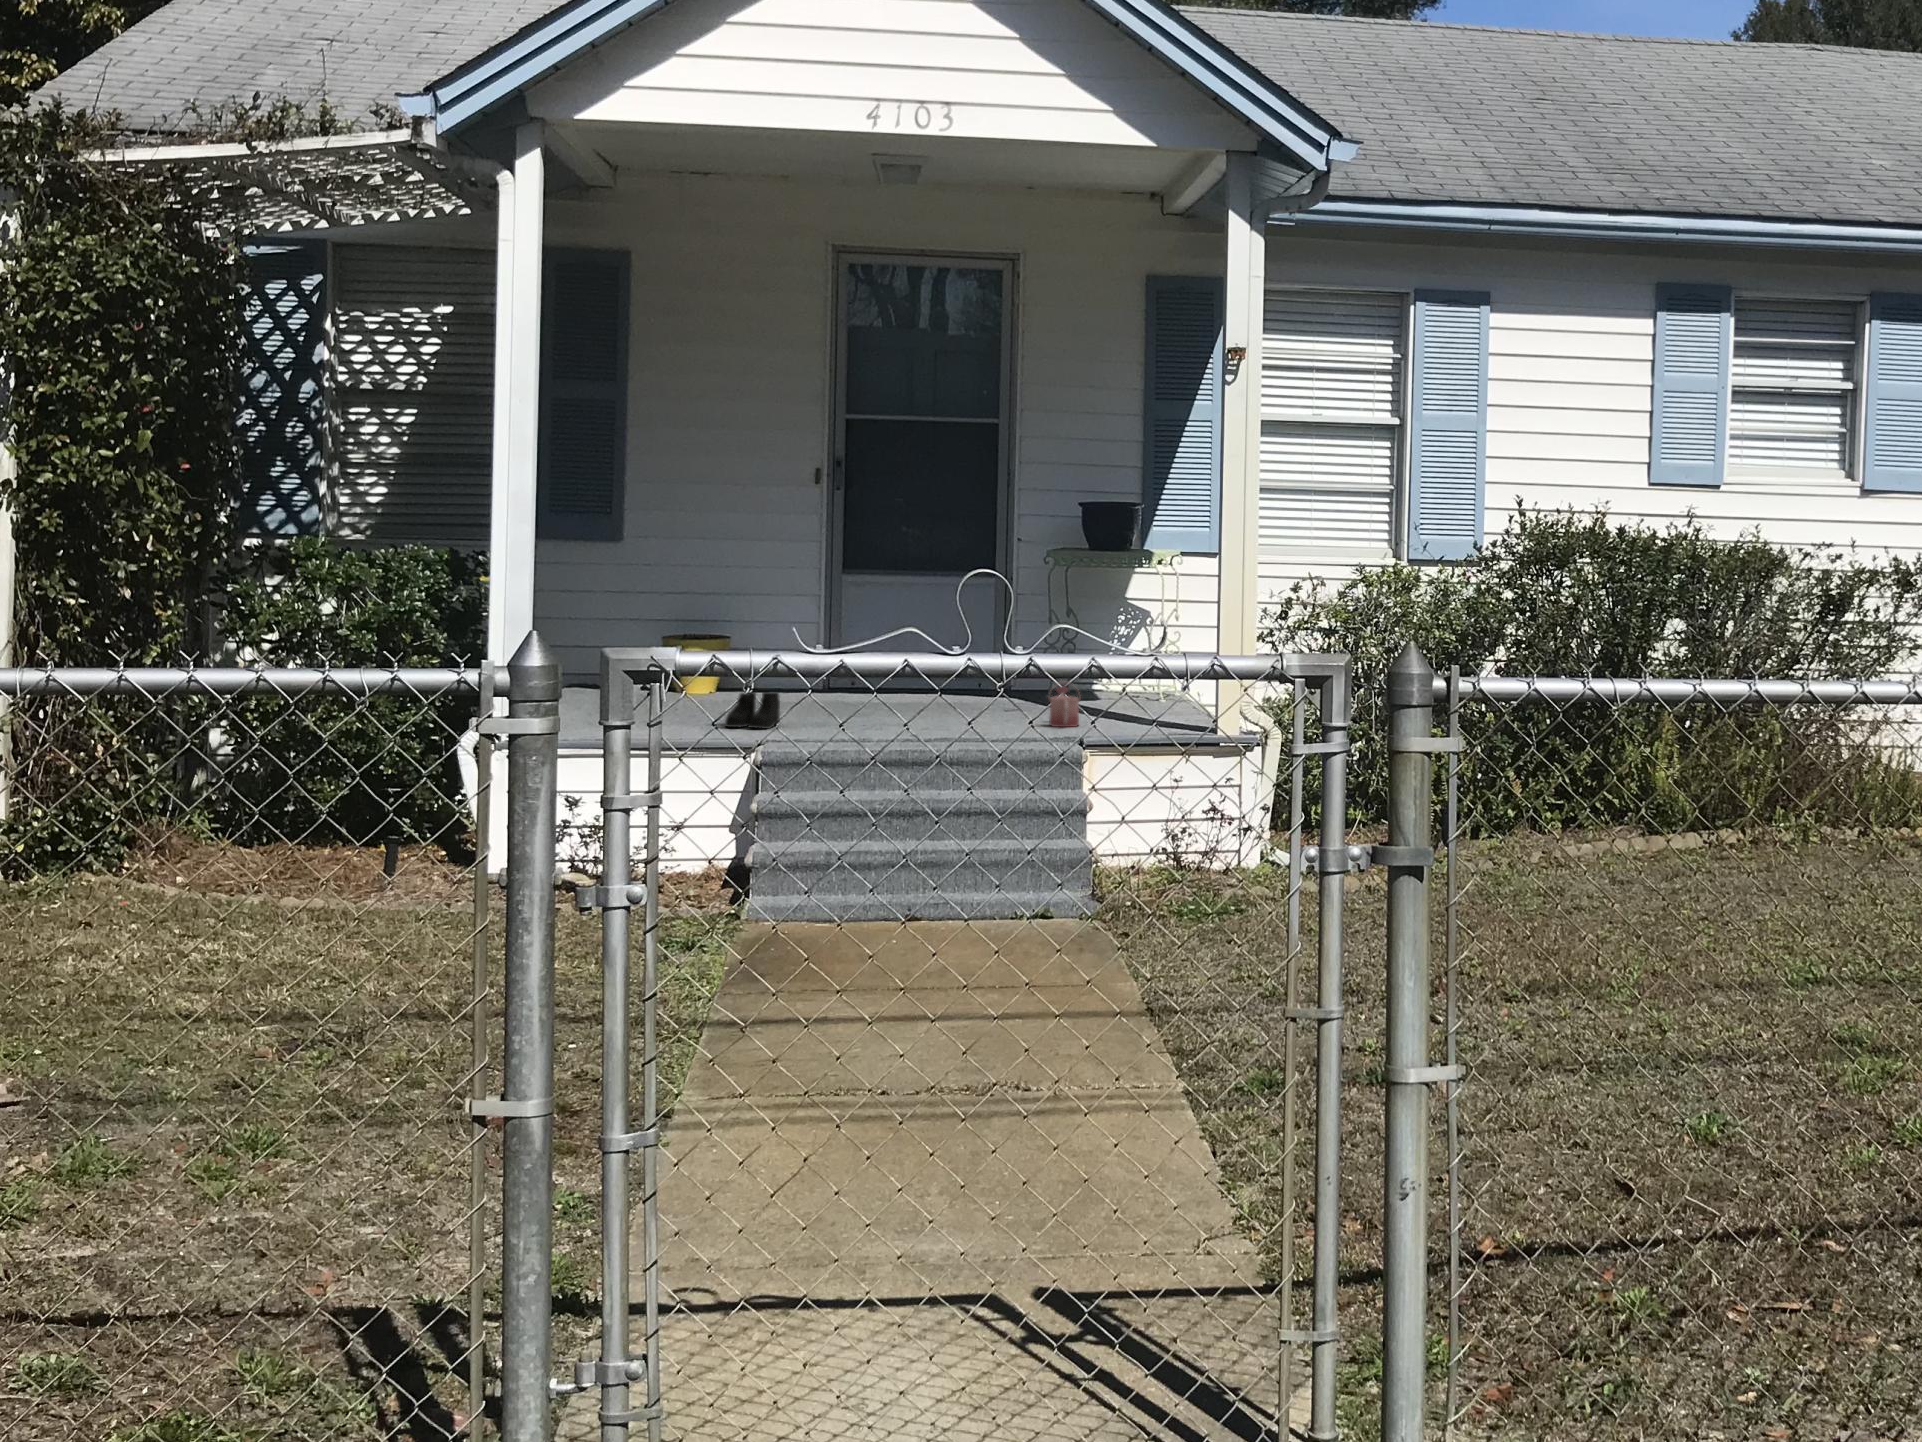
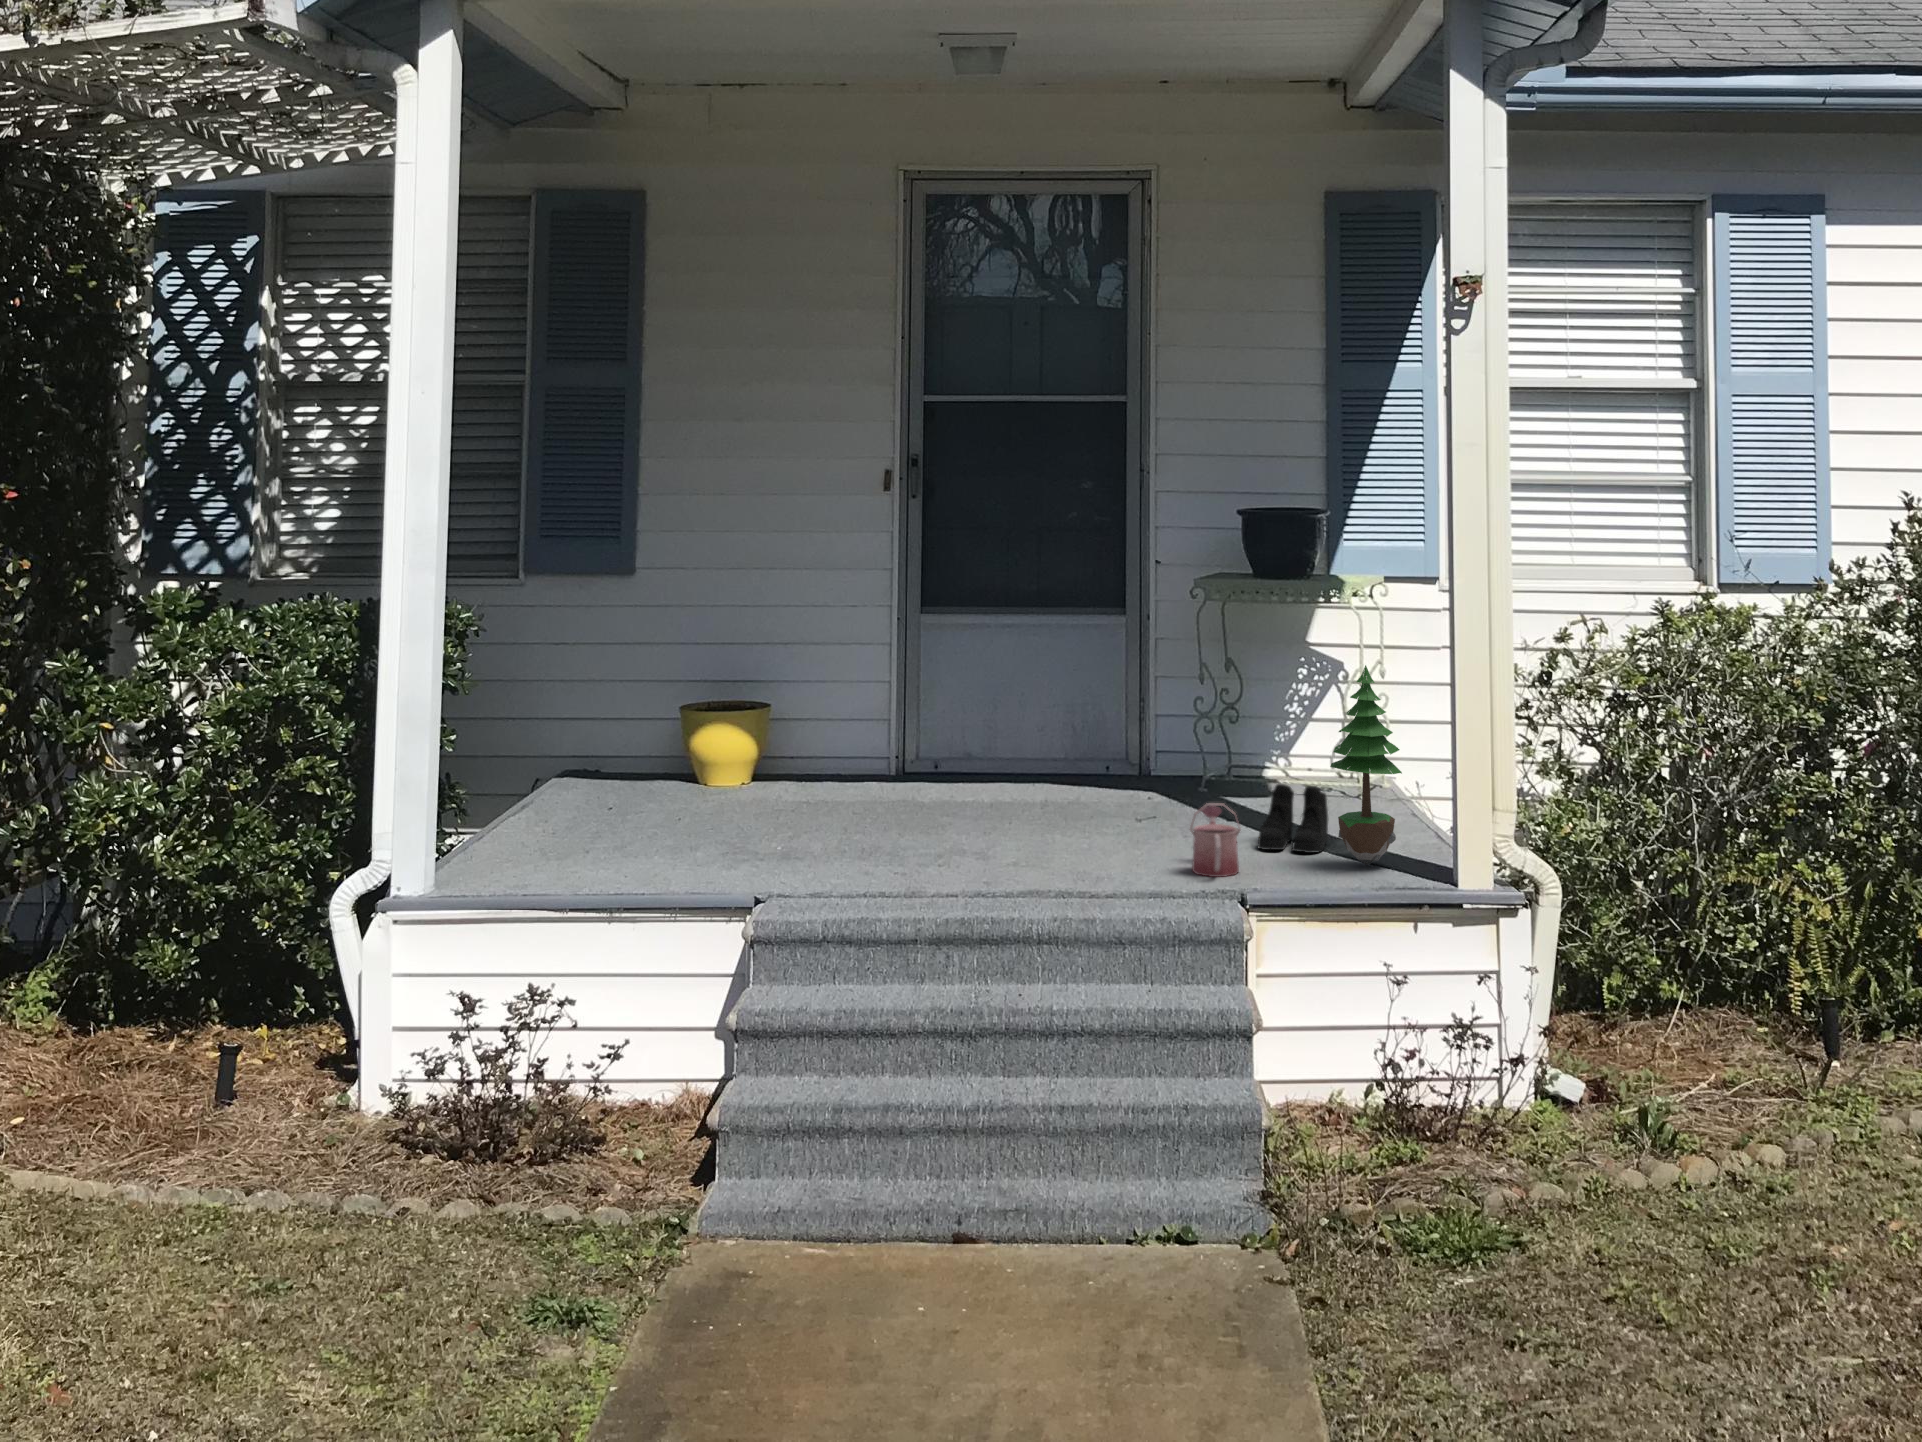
potted tree: none [1140,595,1186,723] -> present [1330,665,1402,865]
boots: present [725,692,780,729] -> present [1258,784,1328,853]

